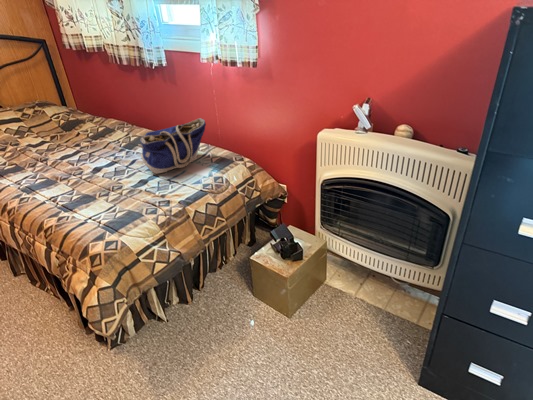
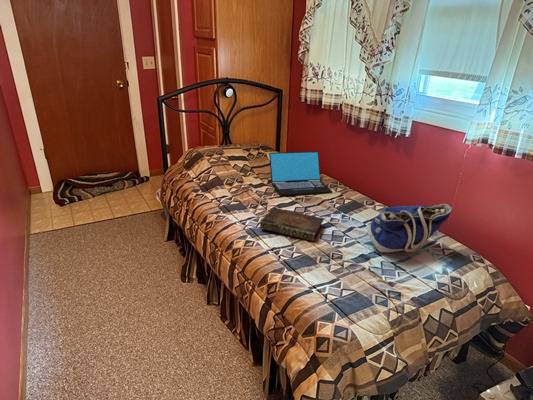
laptop: none [41,97,119,150] -> present [269,151,332,196]
book: none [34,159,106,184] -> present [260,208,324,241]

